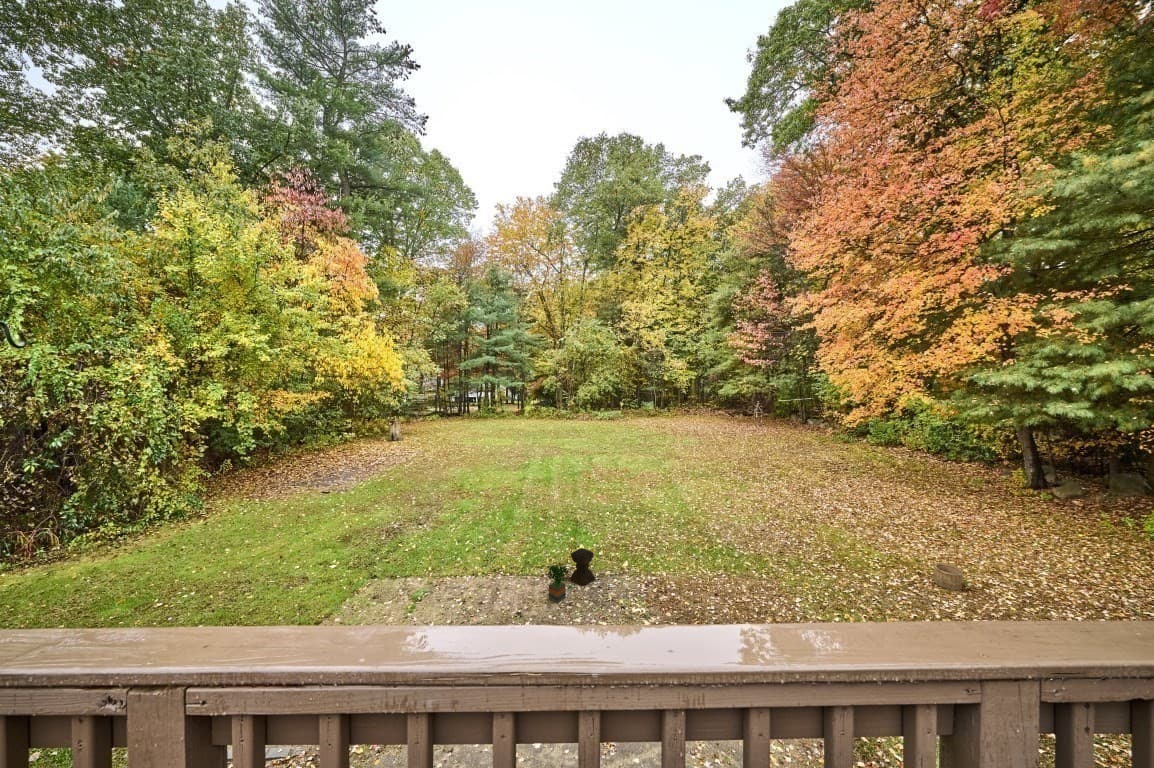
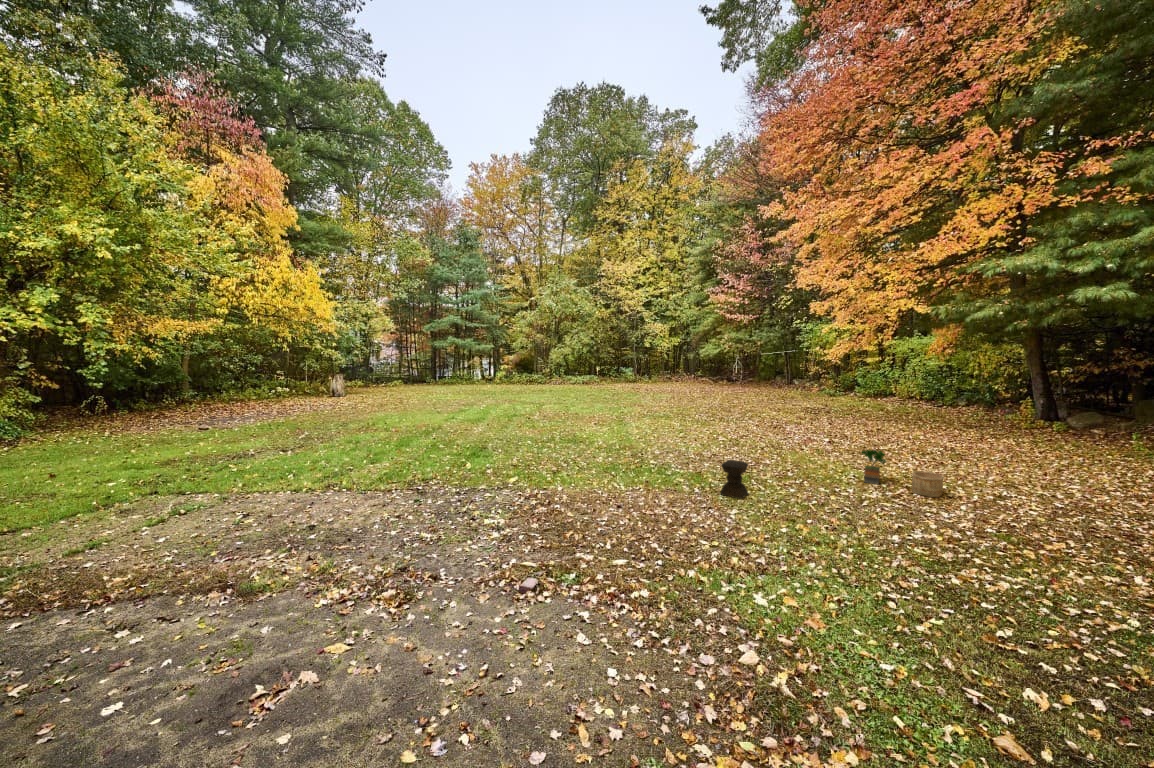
stool: present [570,548,595,586] -> present [720,460,748,499]
potted tree: present [548,565,569,603] -> present [862,450,886,484]

